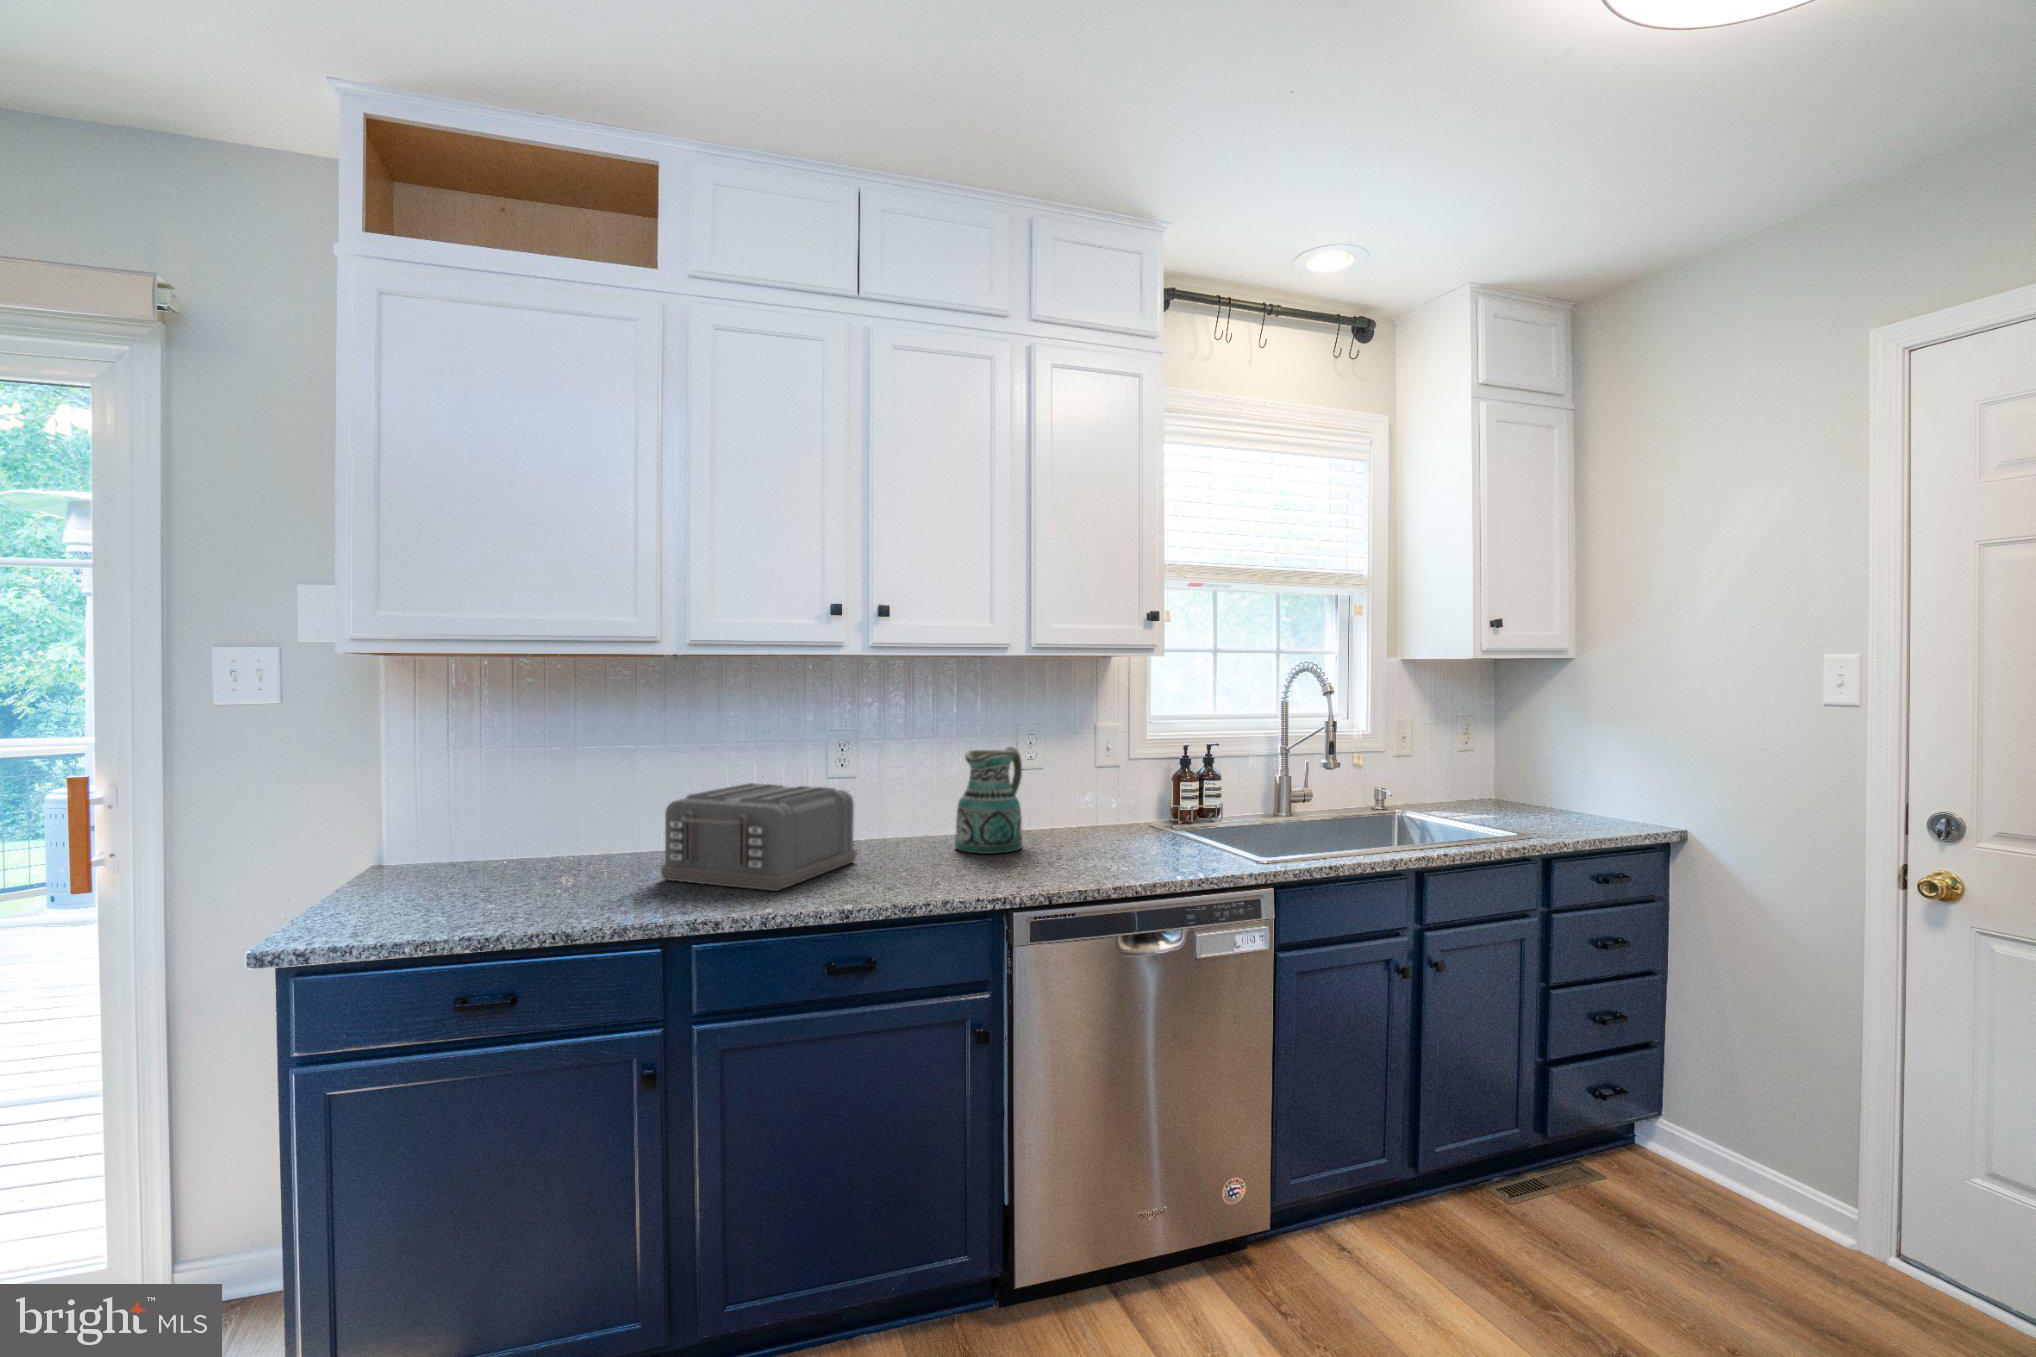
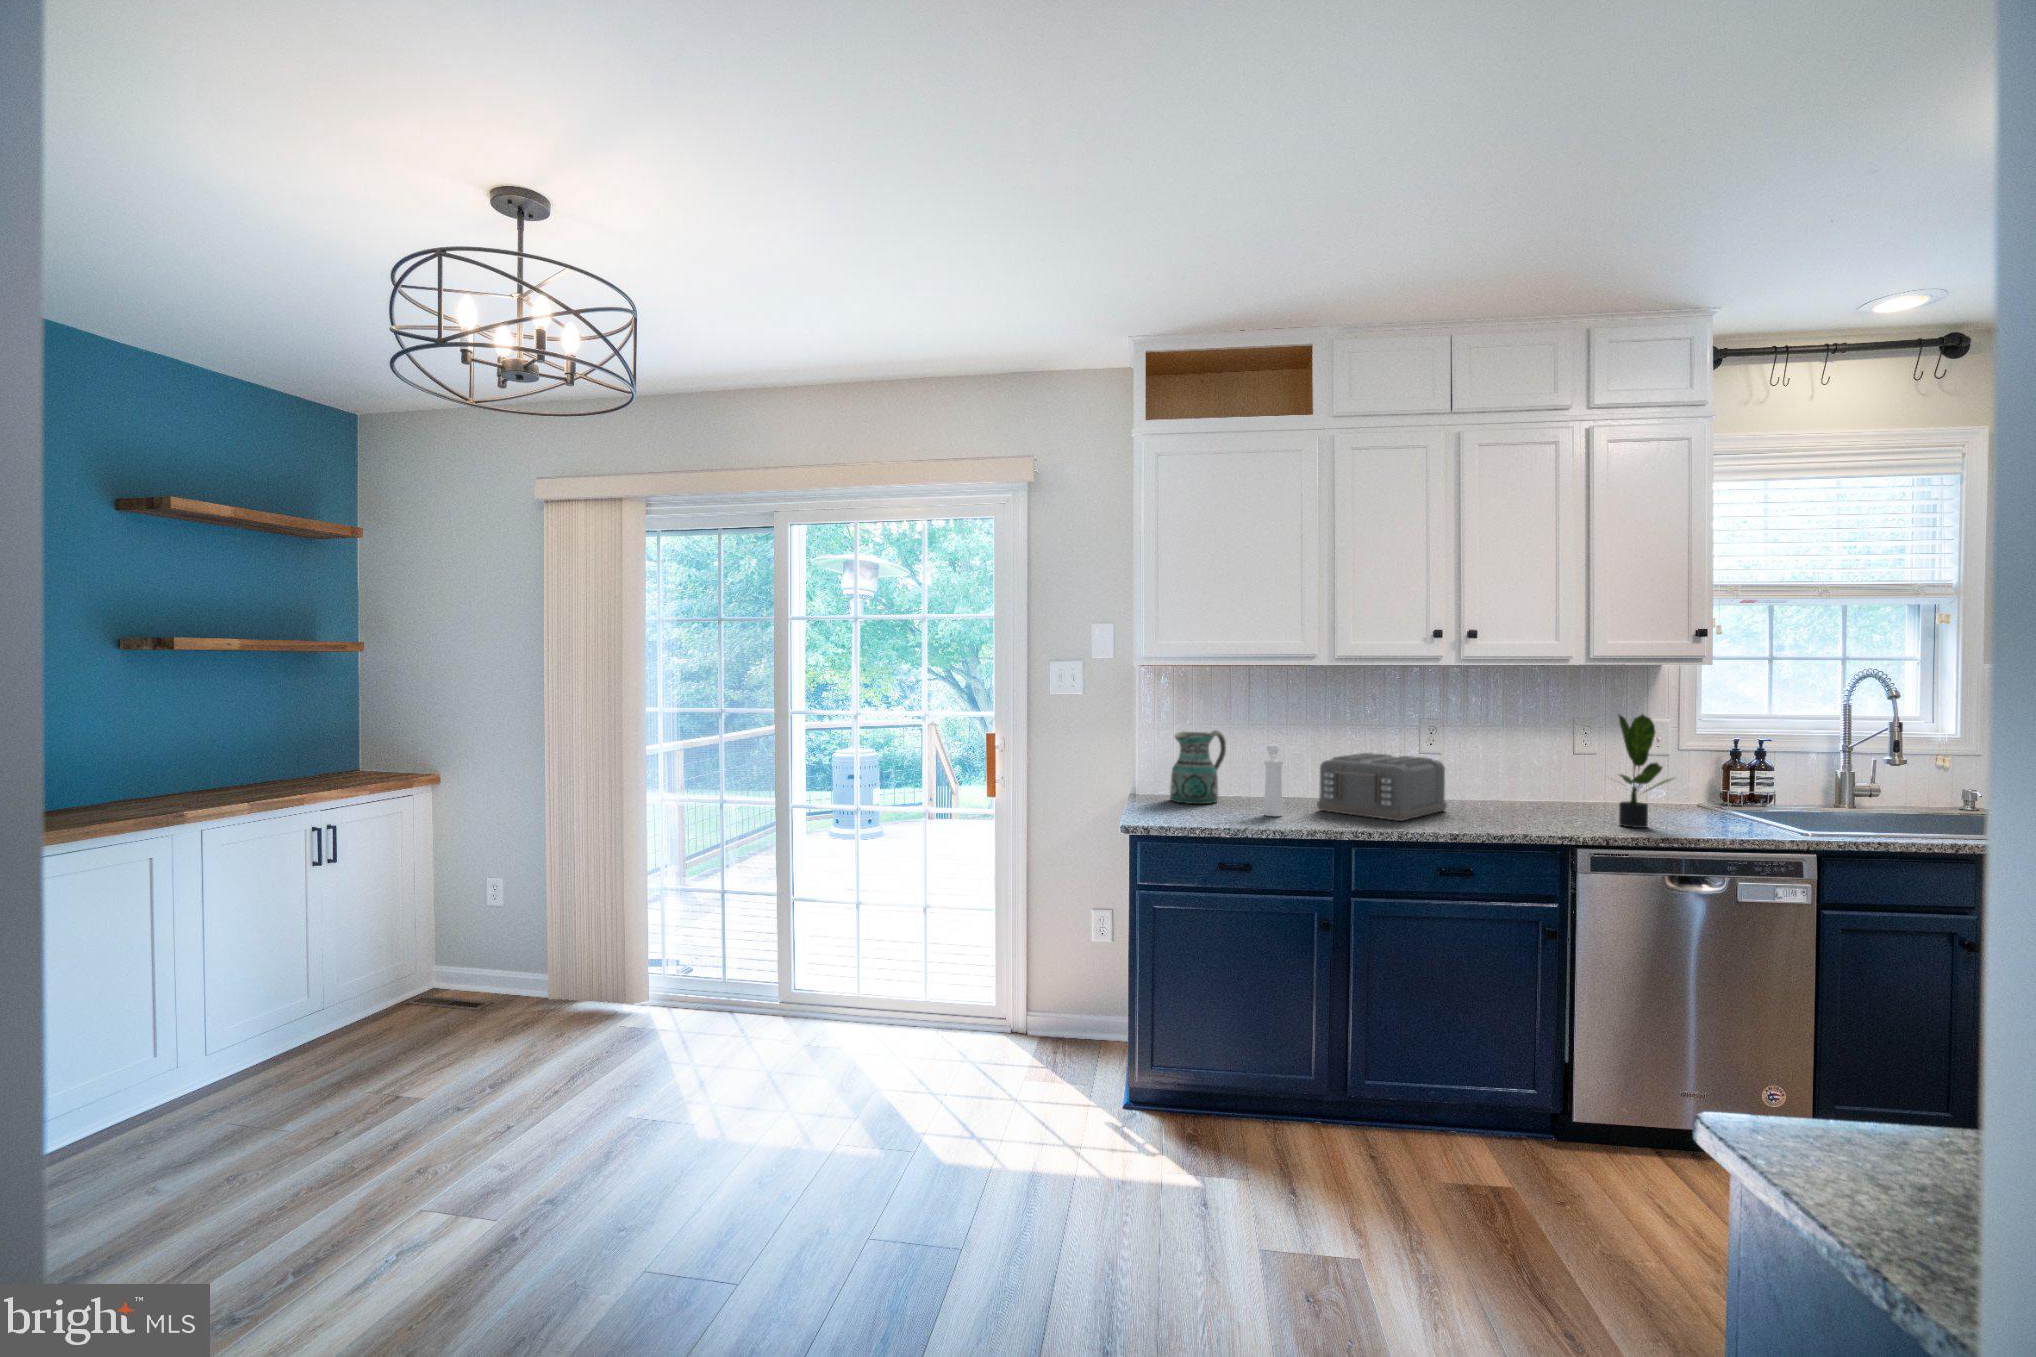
potted plant: none [1046,716,1130,870] -> present [1619,714,1672,828]
ceramic pitcher: present [955,747,1022,854] -> present [1170,730,1226,804]
pepper mill: none [557,780,598,902] -> present [1264,744,1283,816]

